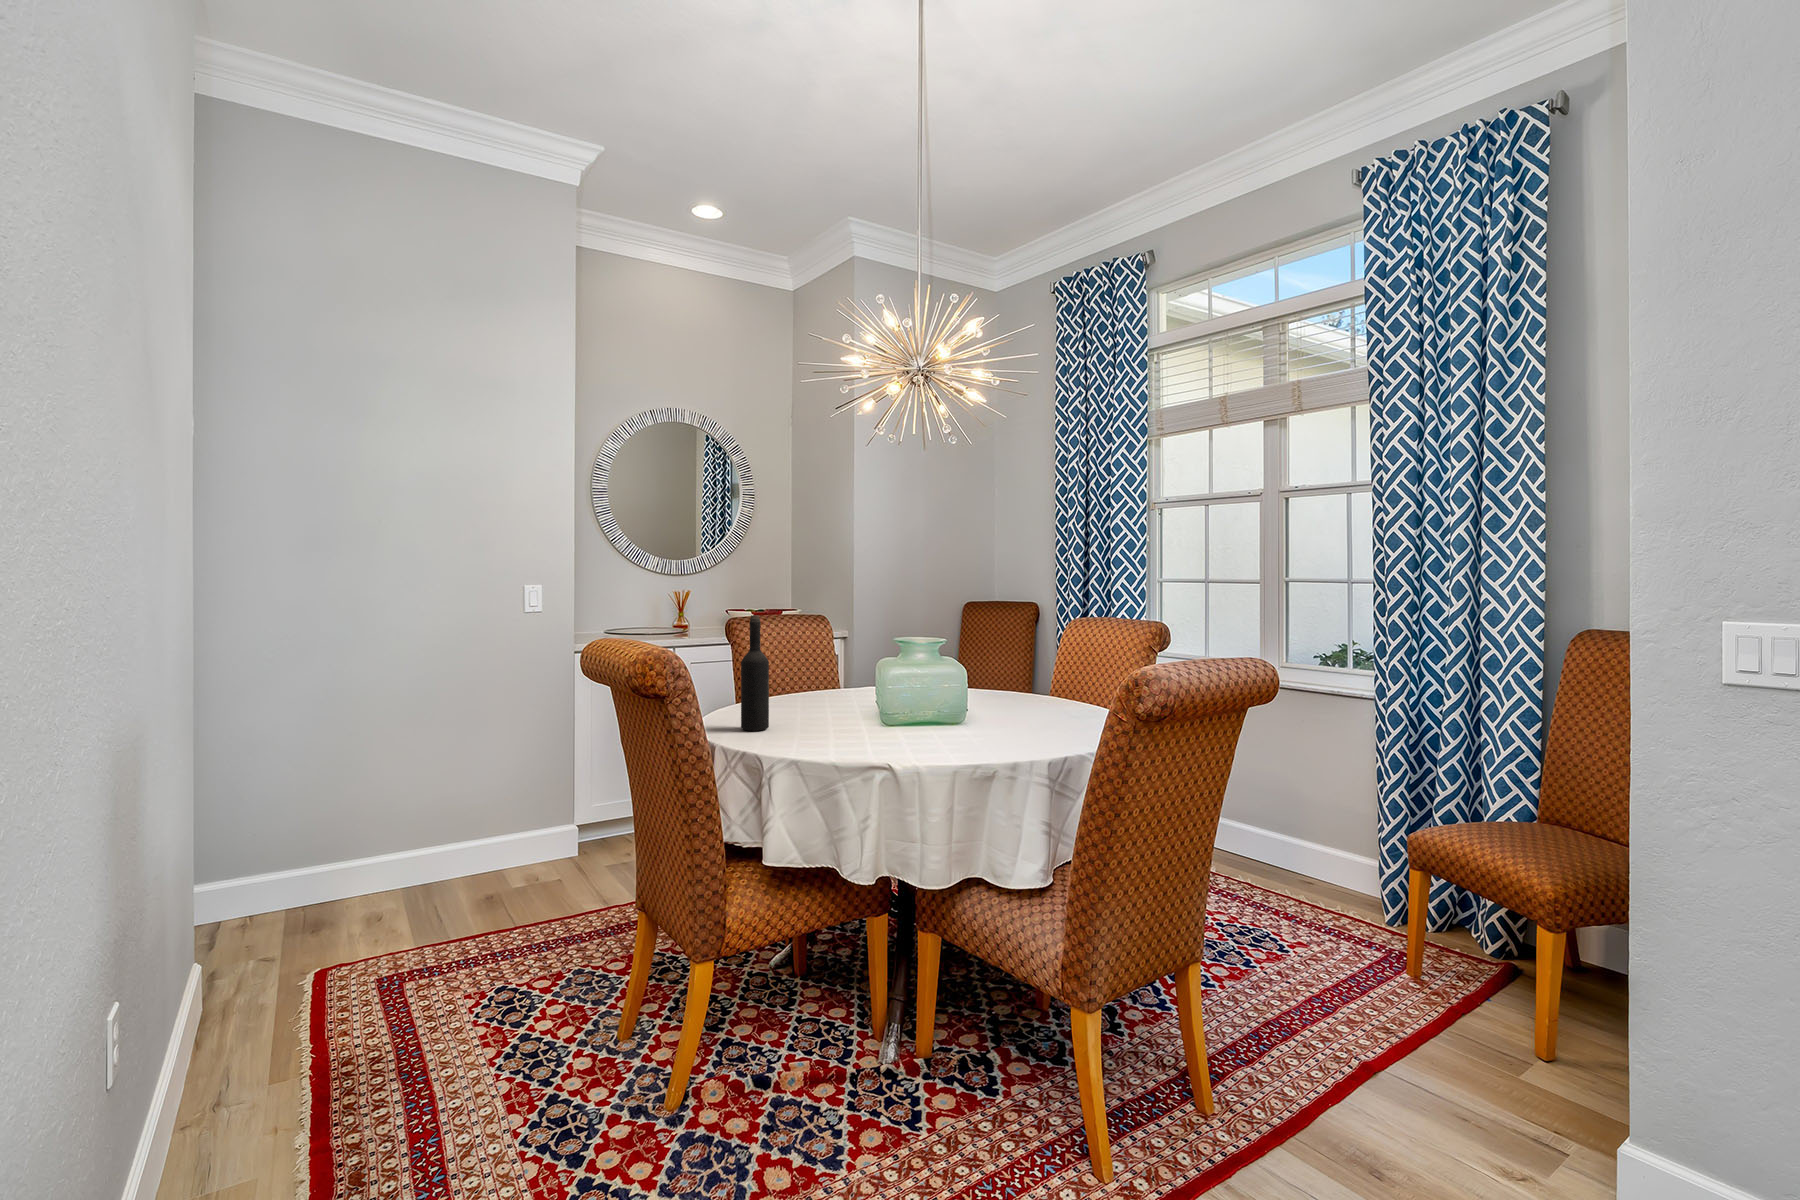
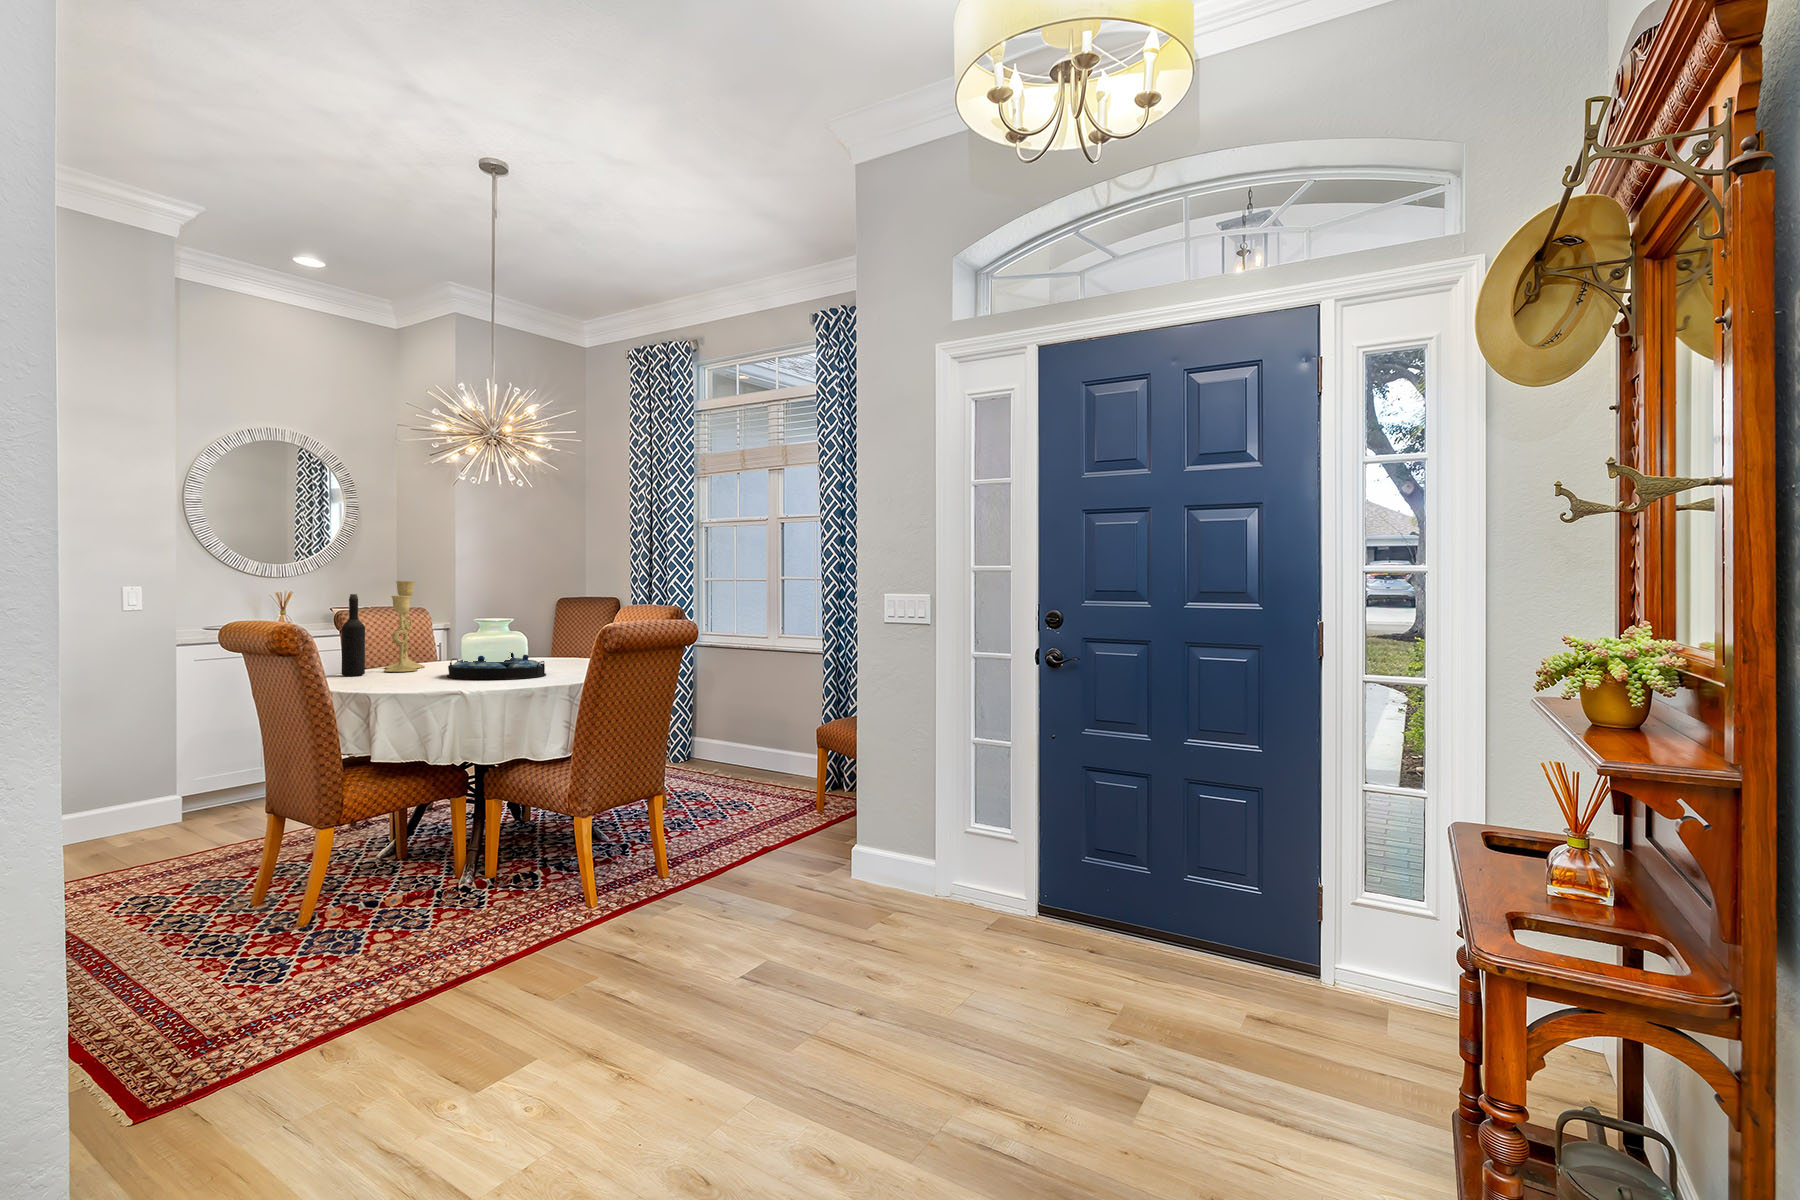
candlestick: none [790,594,839,724] -> present [384,581,425,672]
serving tray: none [874,704,1014,754] -> present [447,653,546,679]

